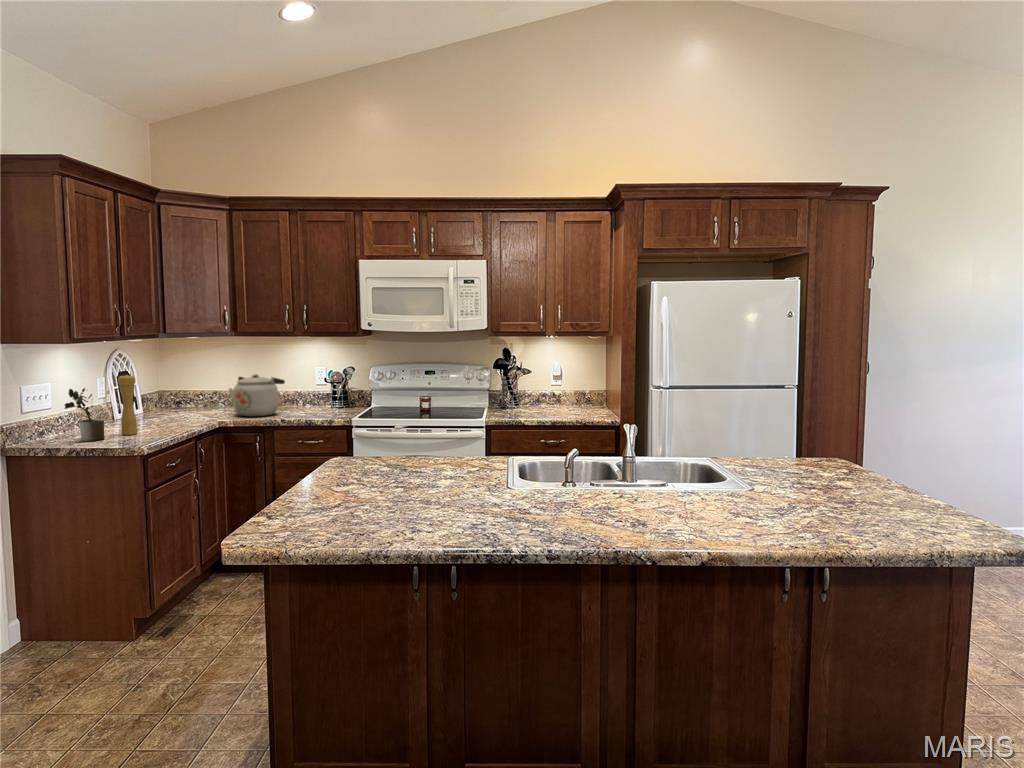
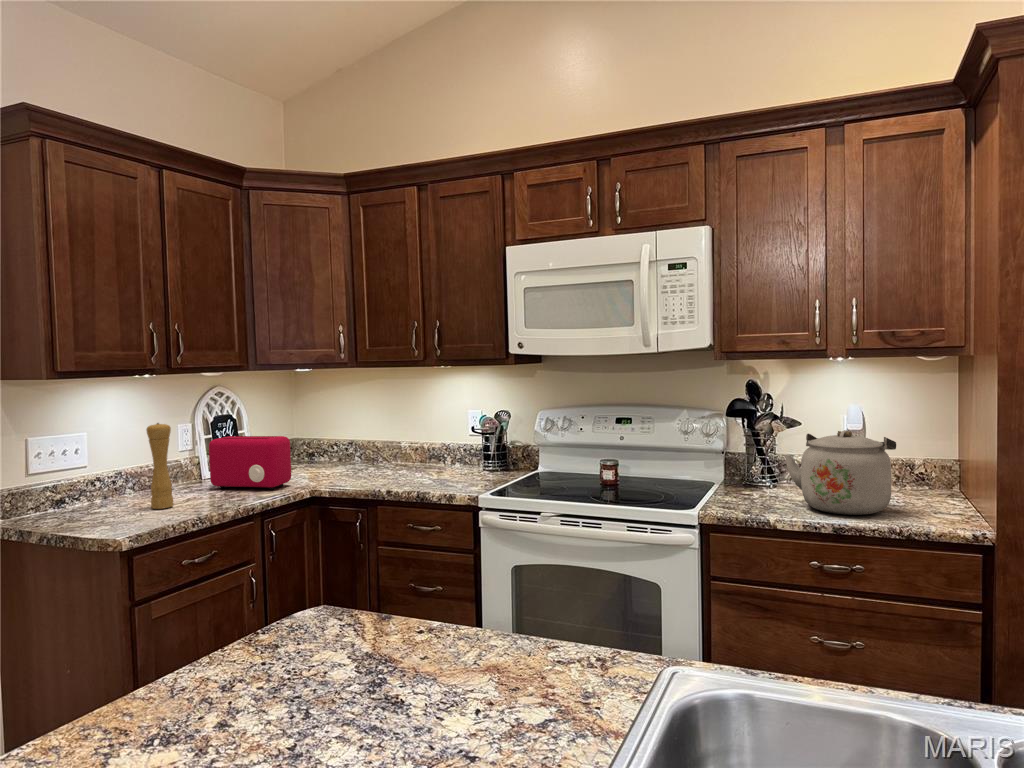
kettle: present [229,374,285,417] -> present [784,430,896,515]
toaster: none [137,385,201,424] -> present [209,436,291,490]
potted plant: present [65,388,105,441] -> none [61,442,120,518]

